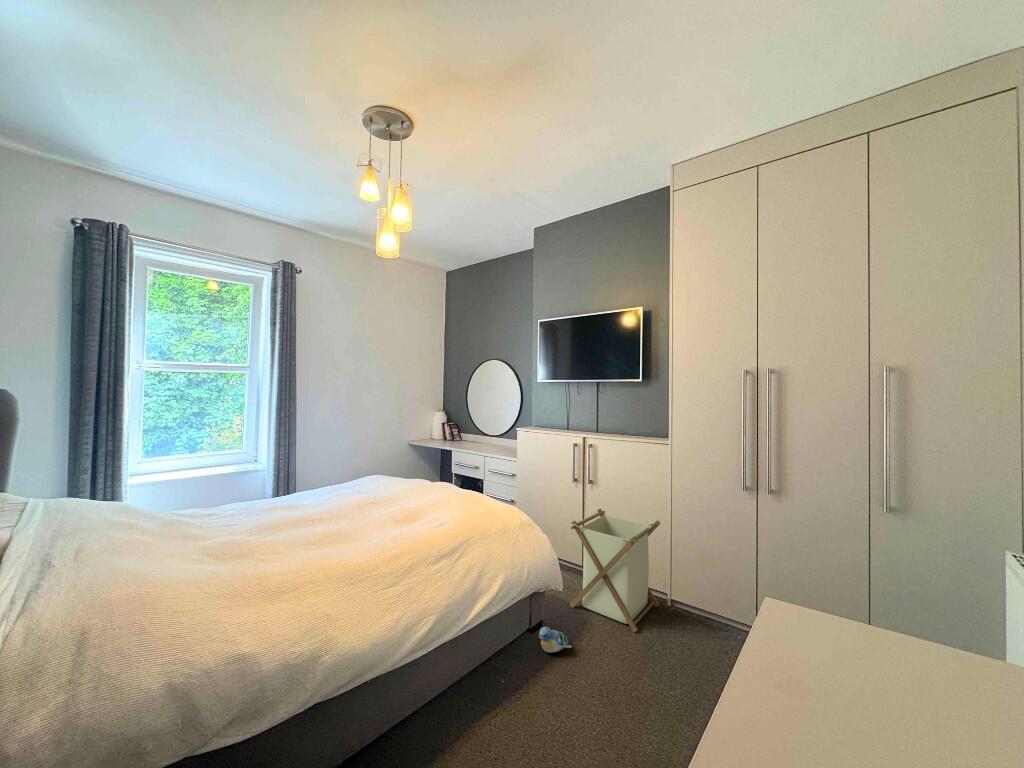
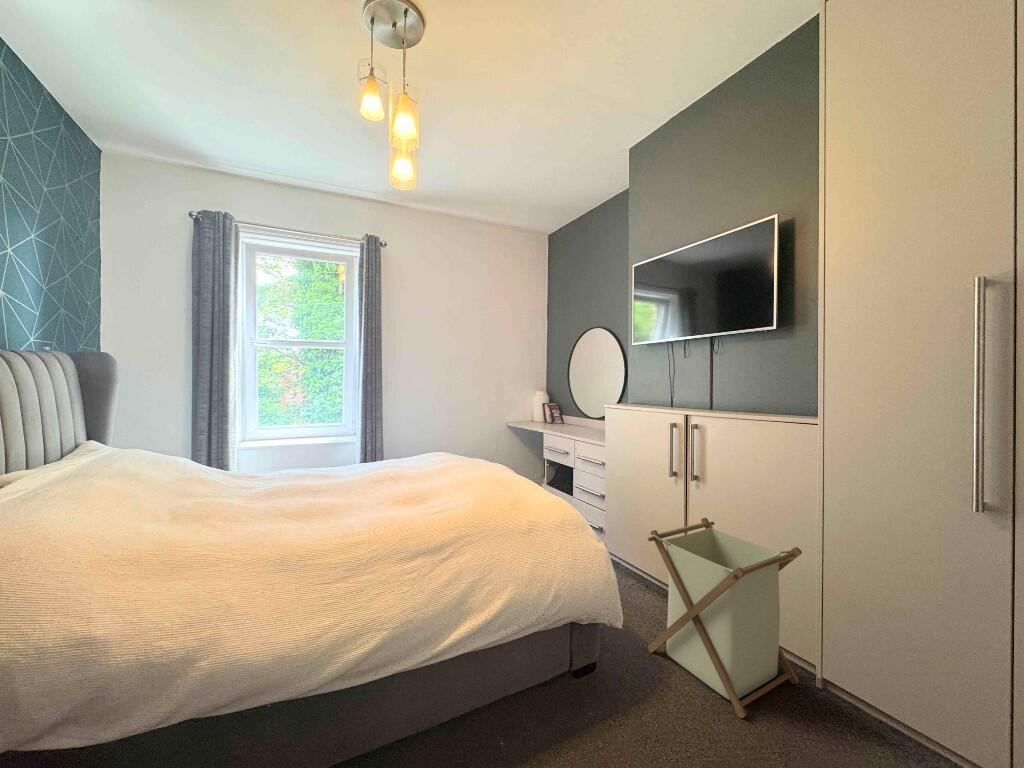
plush toy: present [539,627,572,653] -> none [573,675,625,717]

